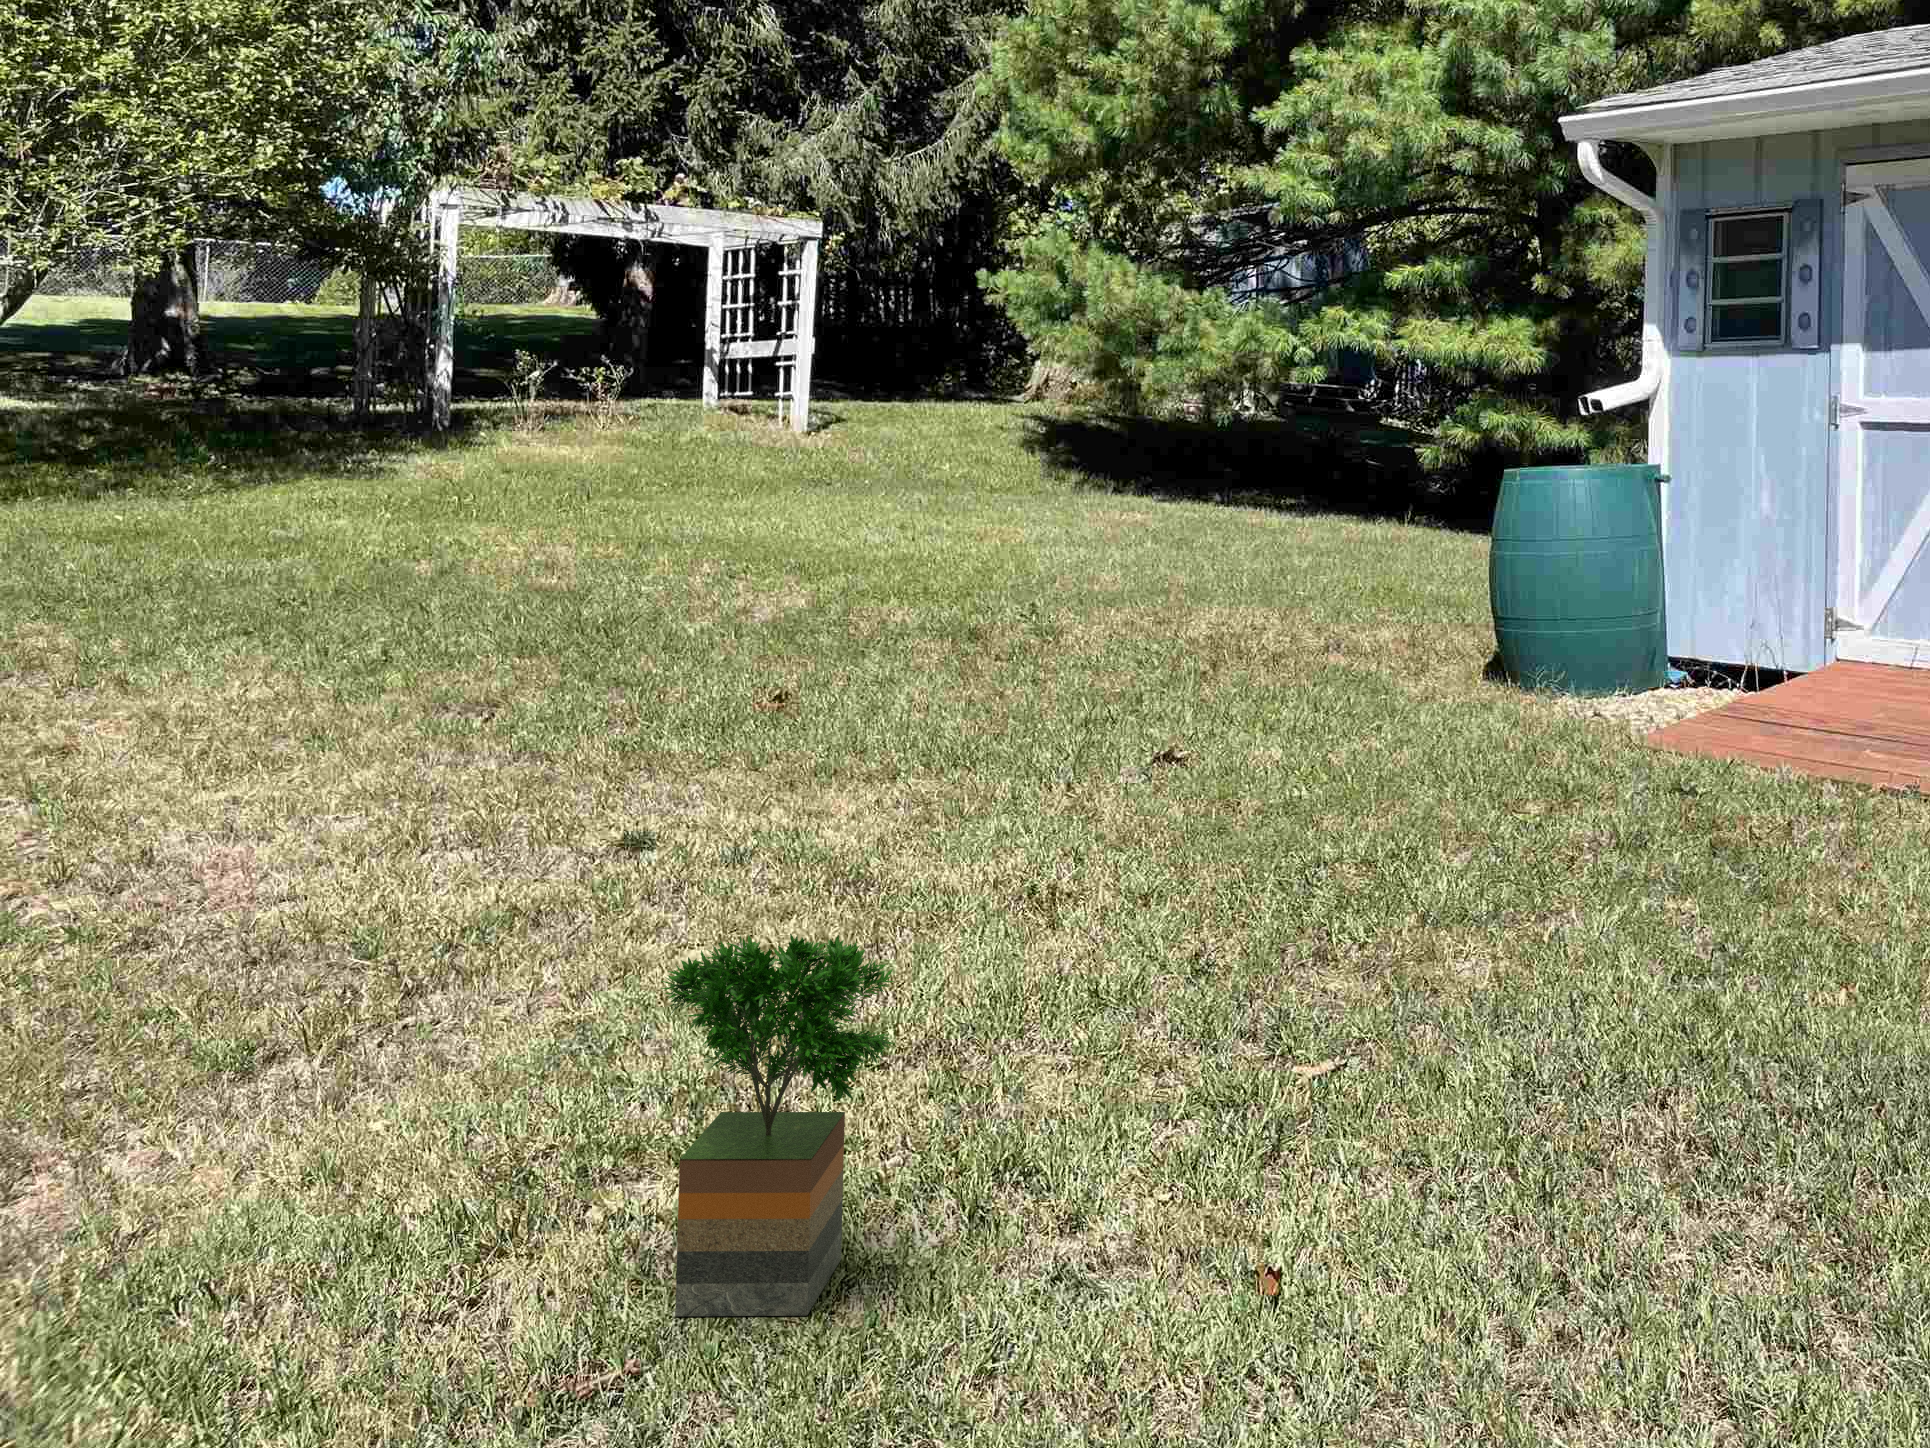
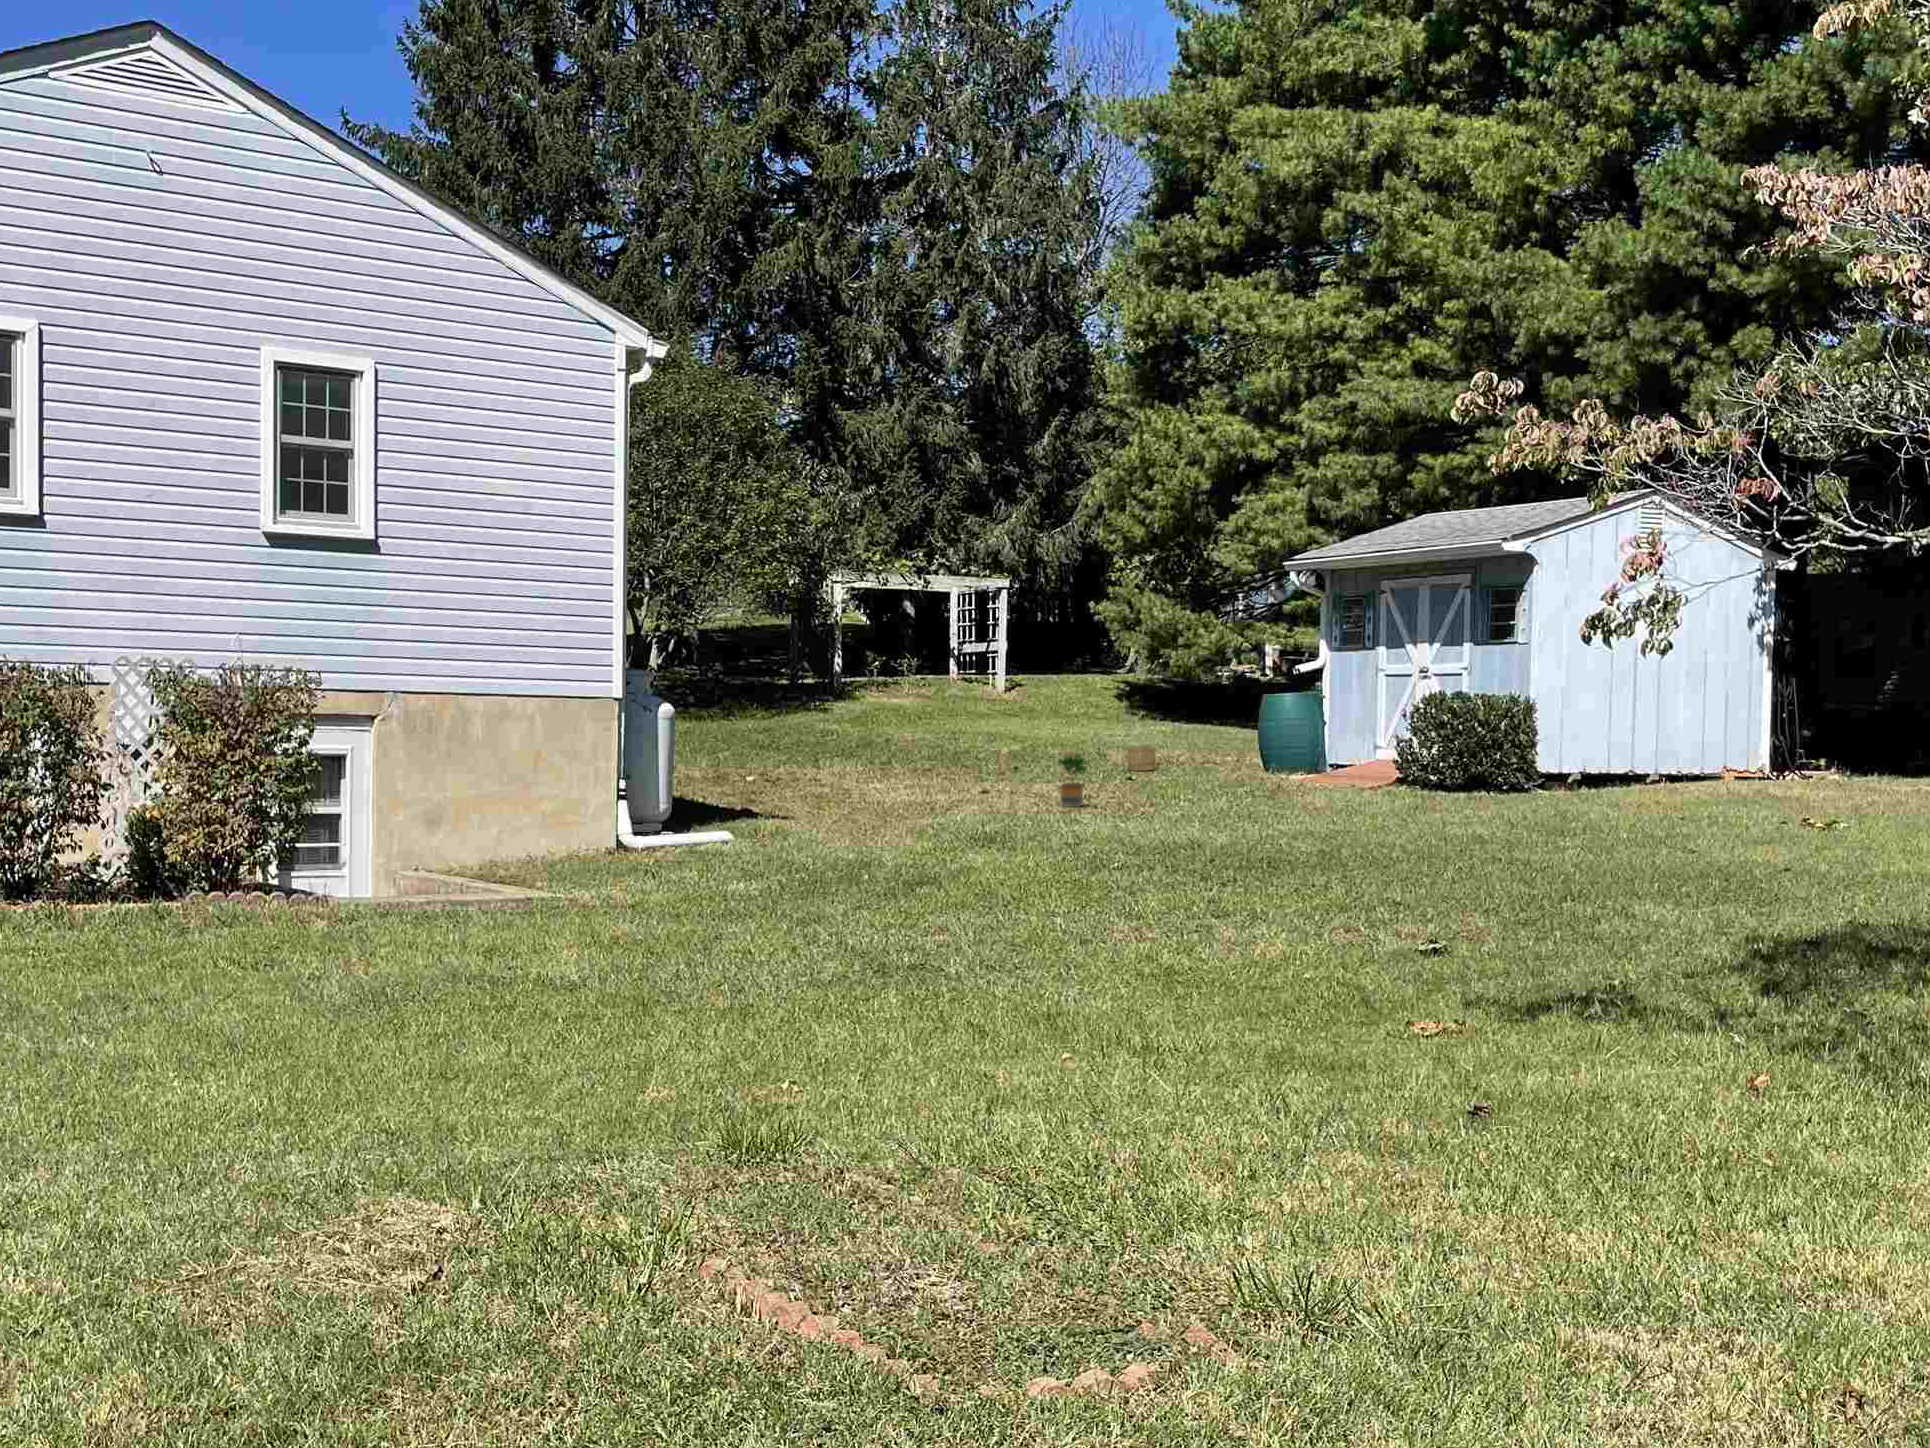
wooden bucket: none [1078,654,1182,747] -> present [1127,746,1156,771]

